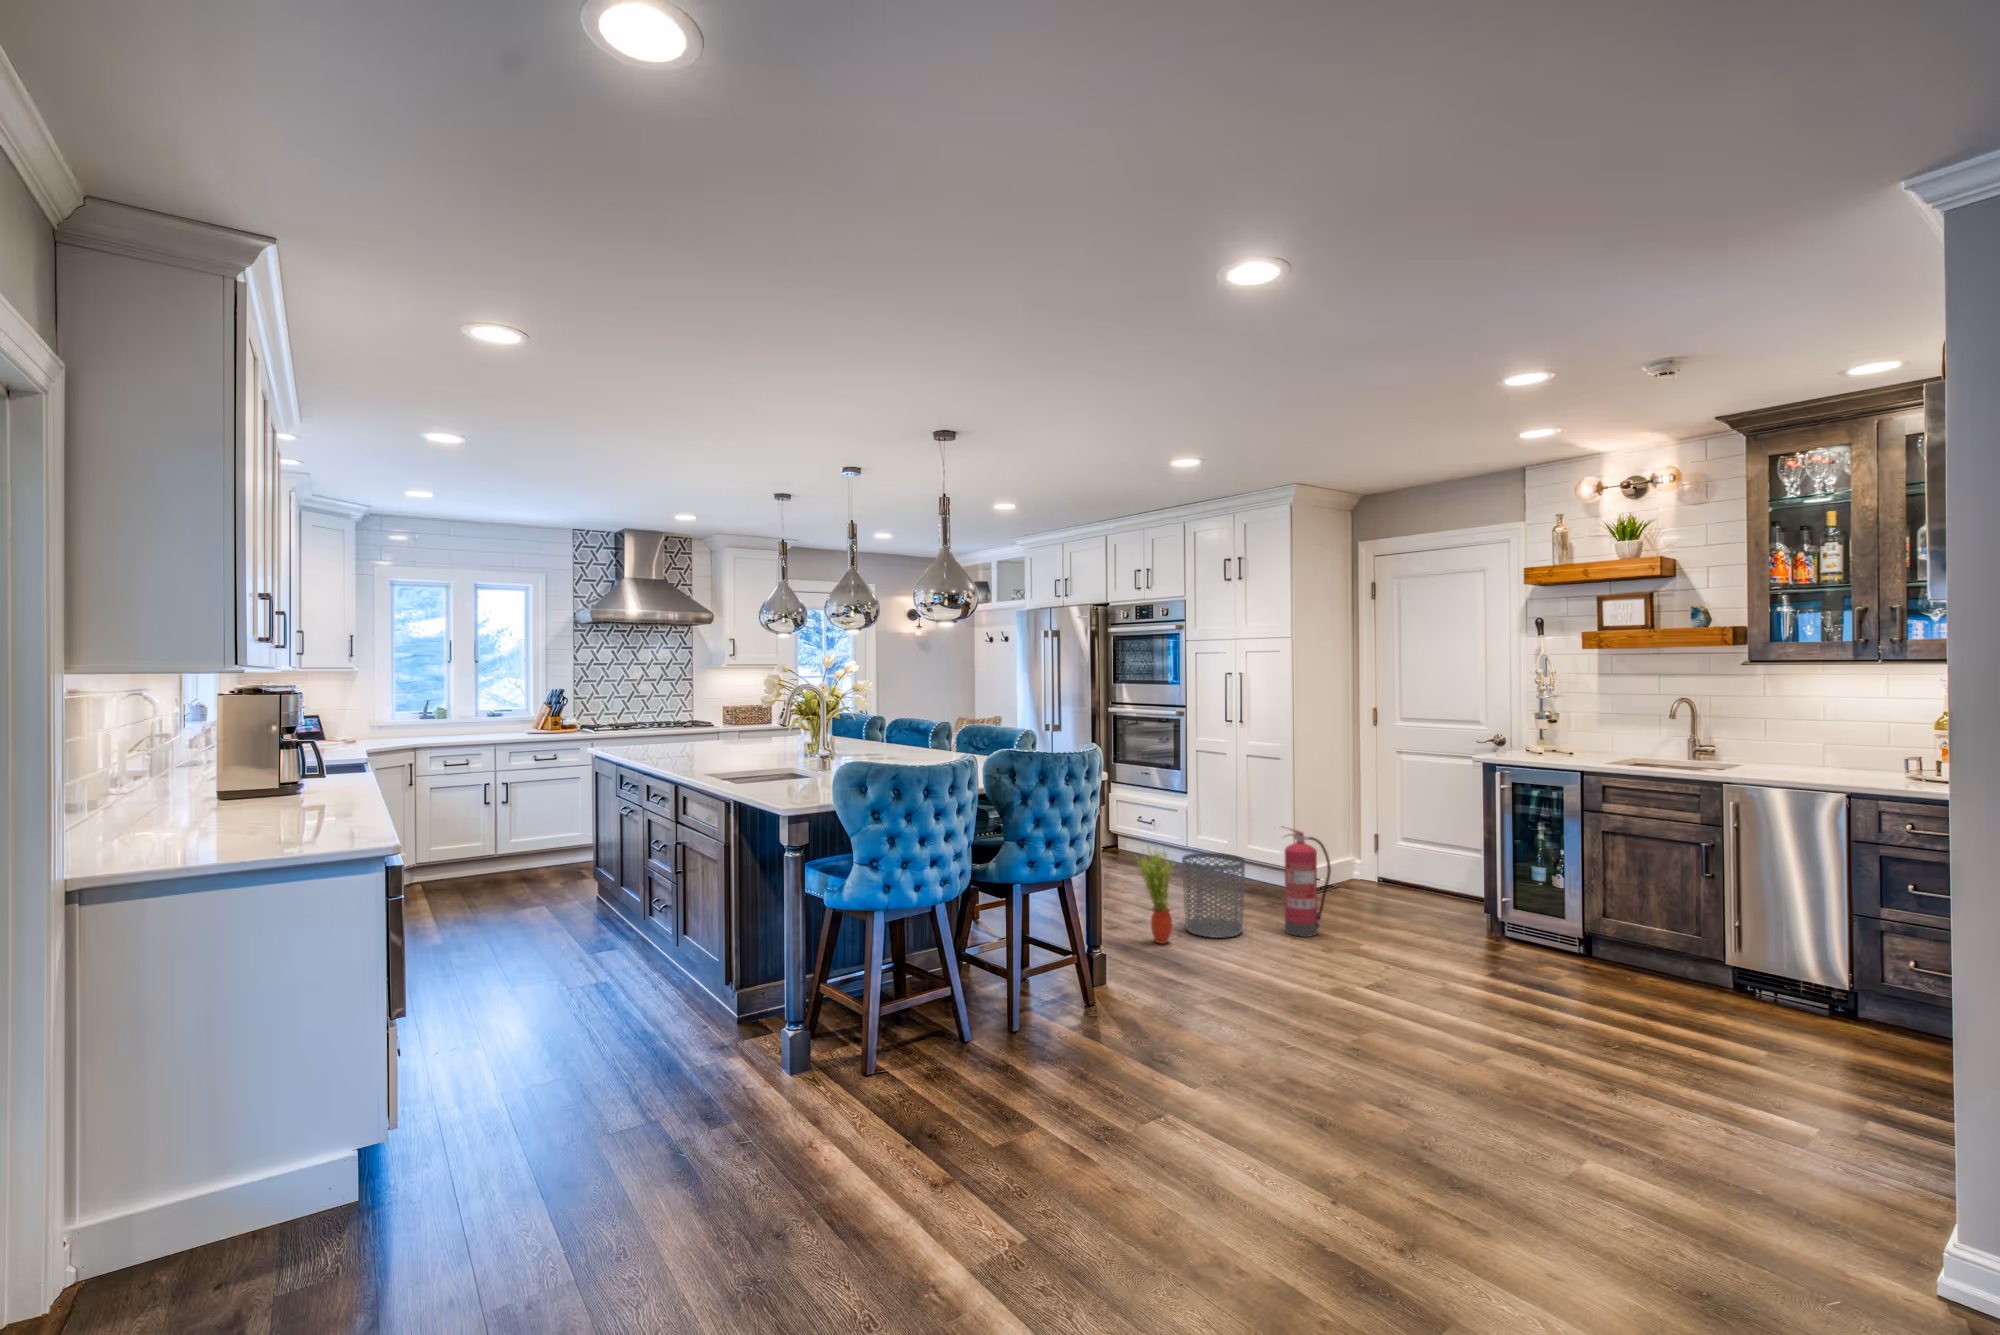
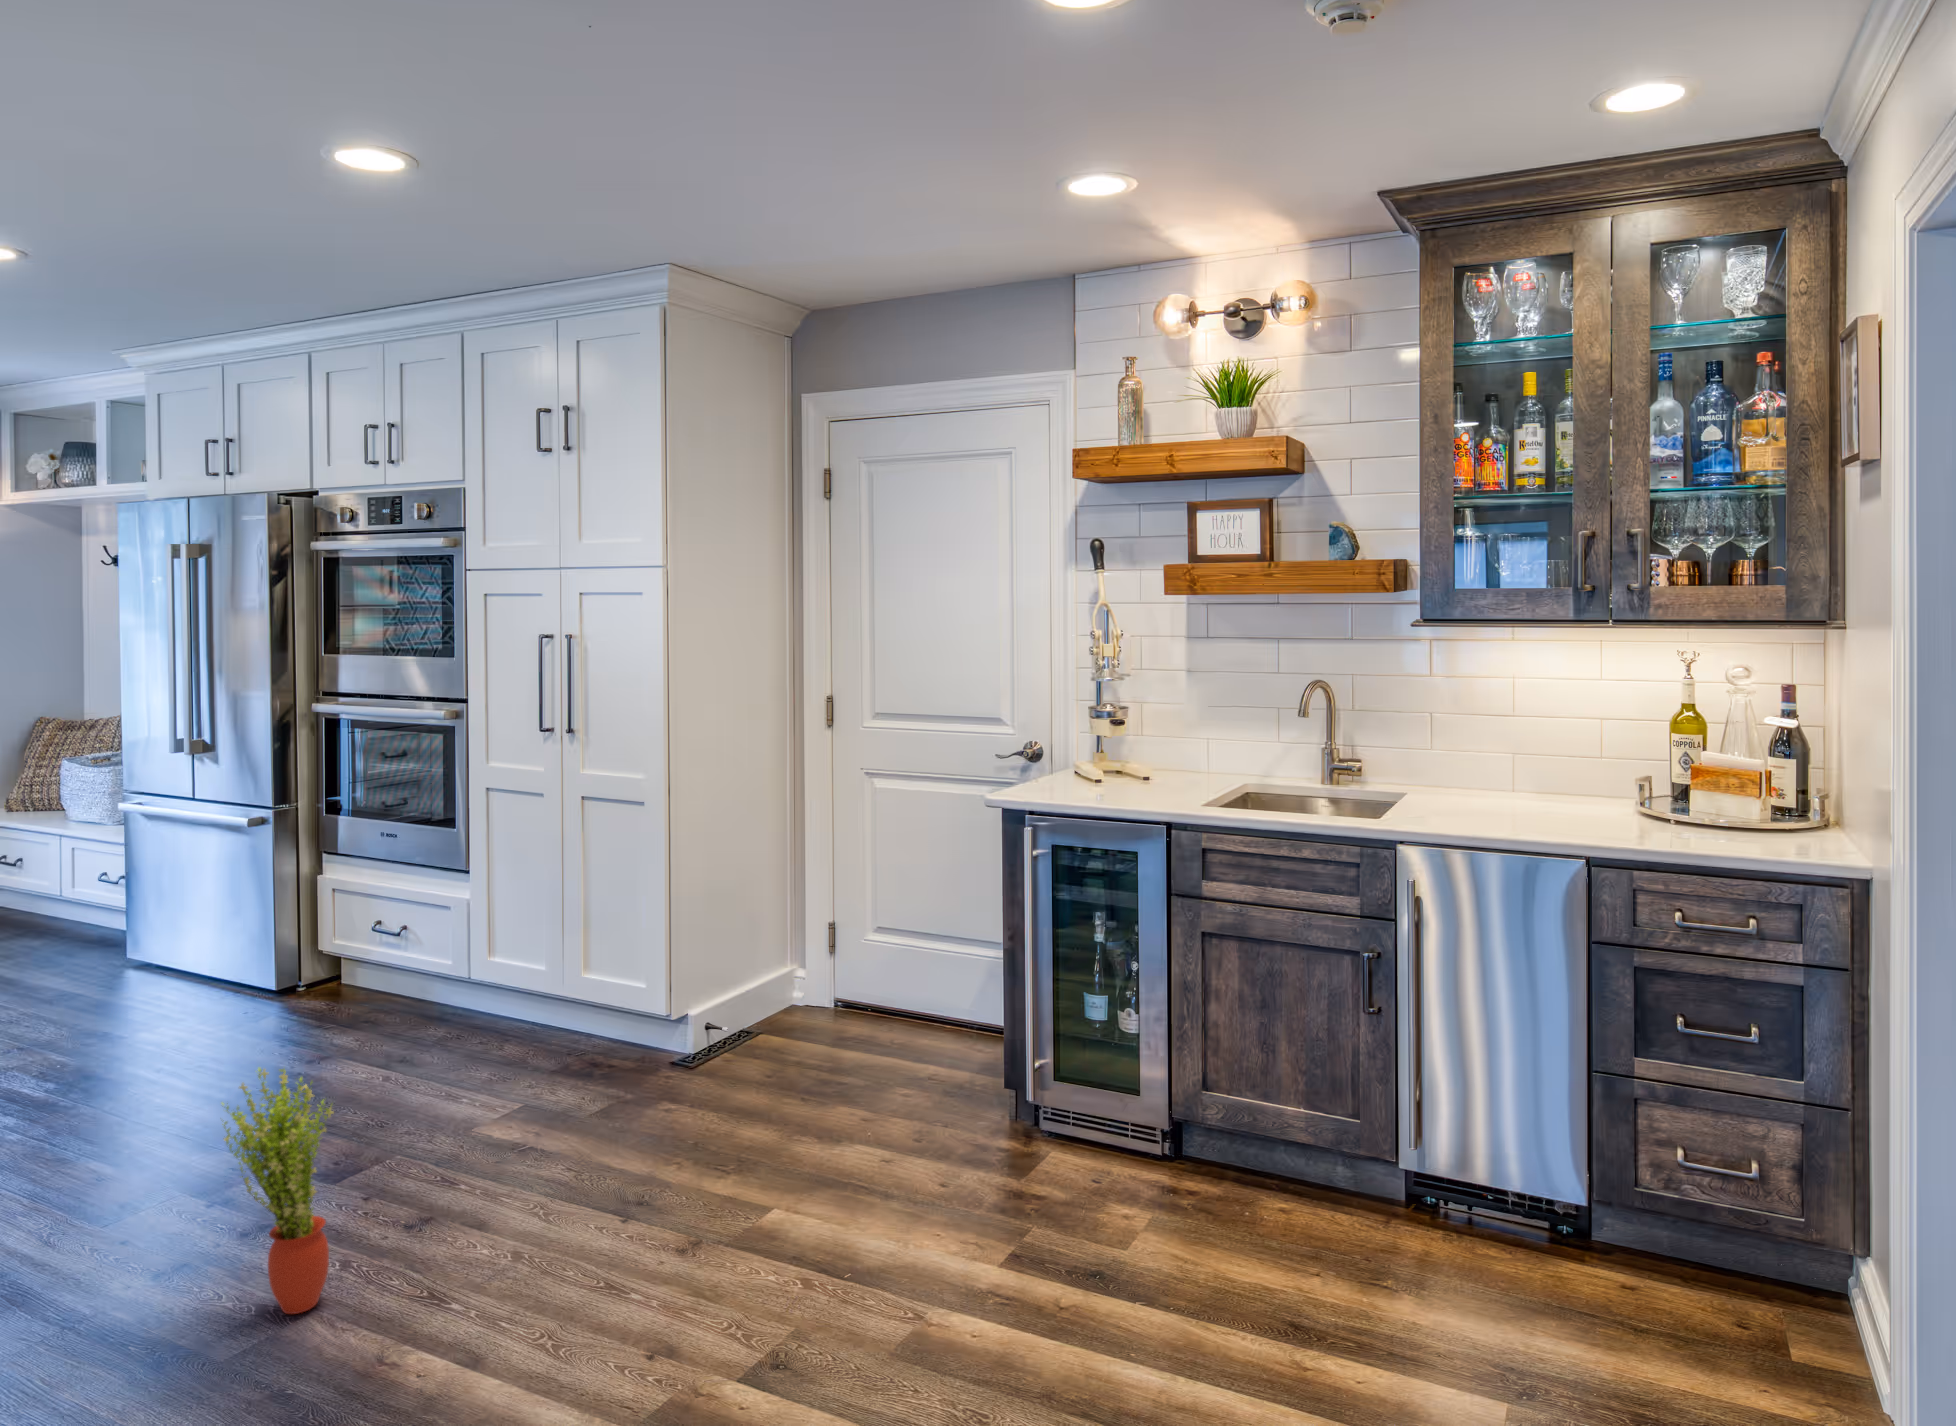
fire extinguisher: present [1285,829,1331,937] -> none [615,971,721,1208]
waste bin: present [1182,853,1245,938] -> none [375,1041,532,1258]

